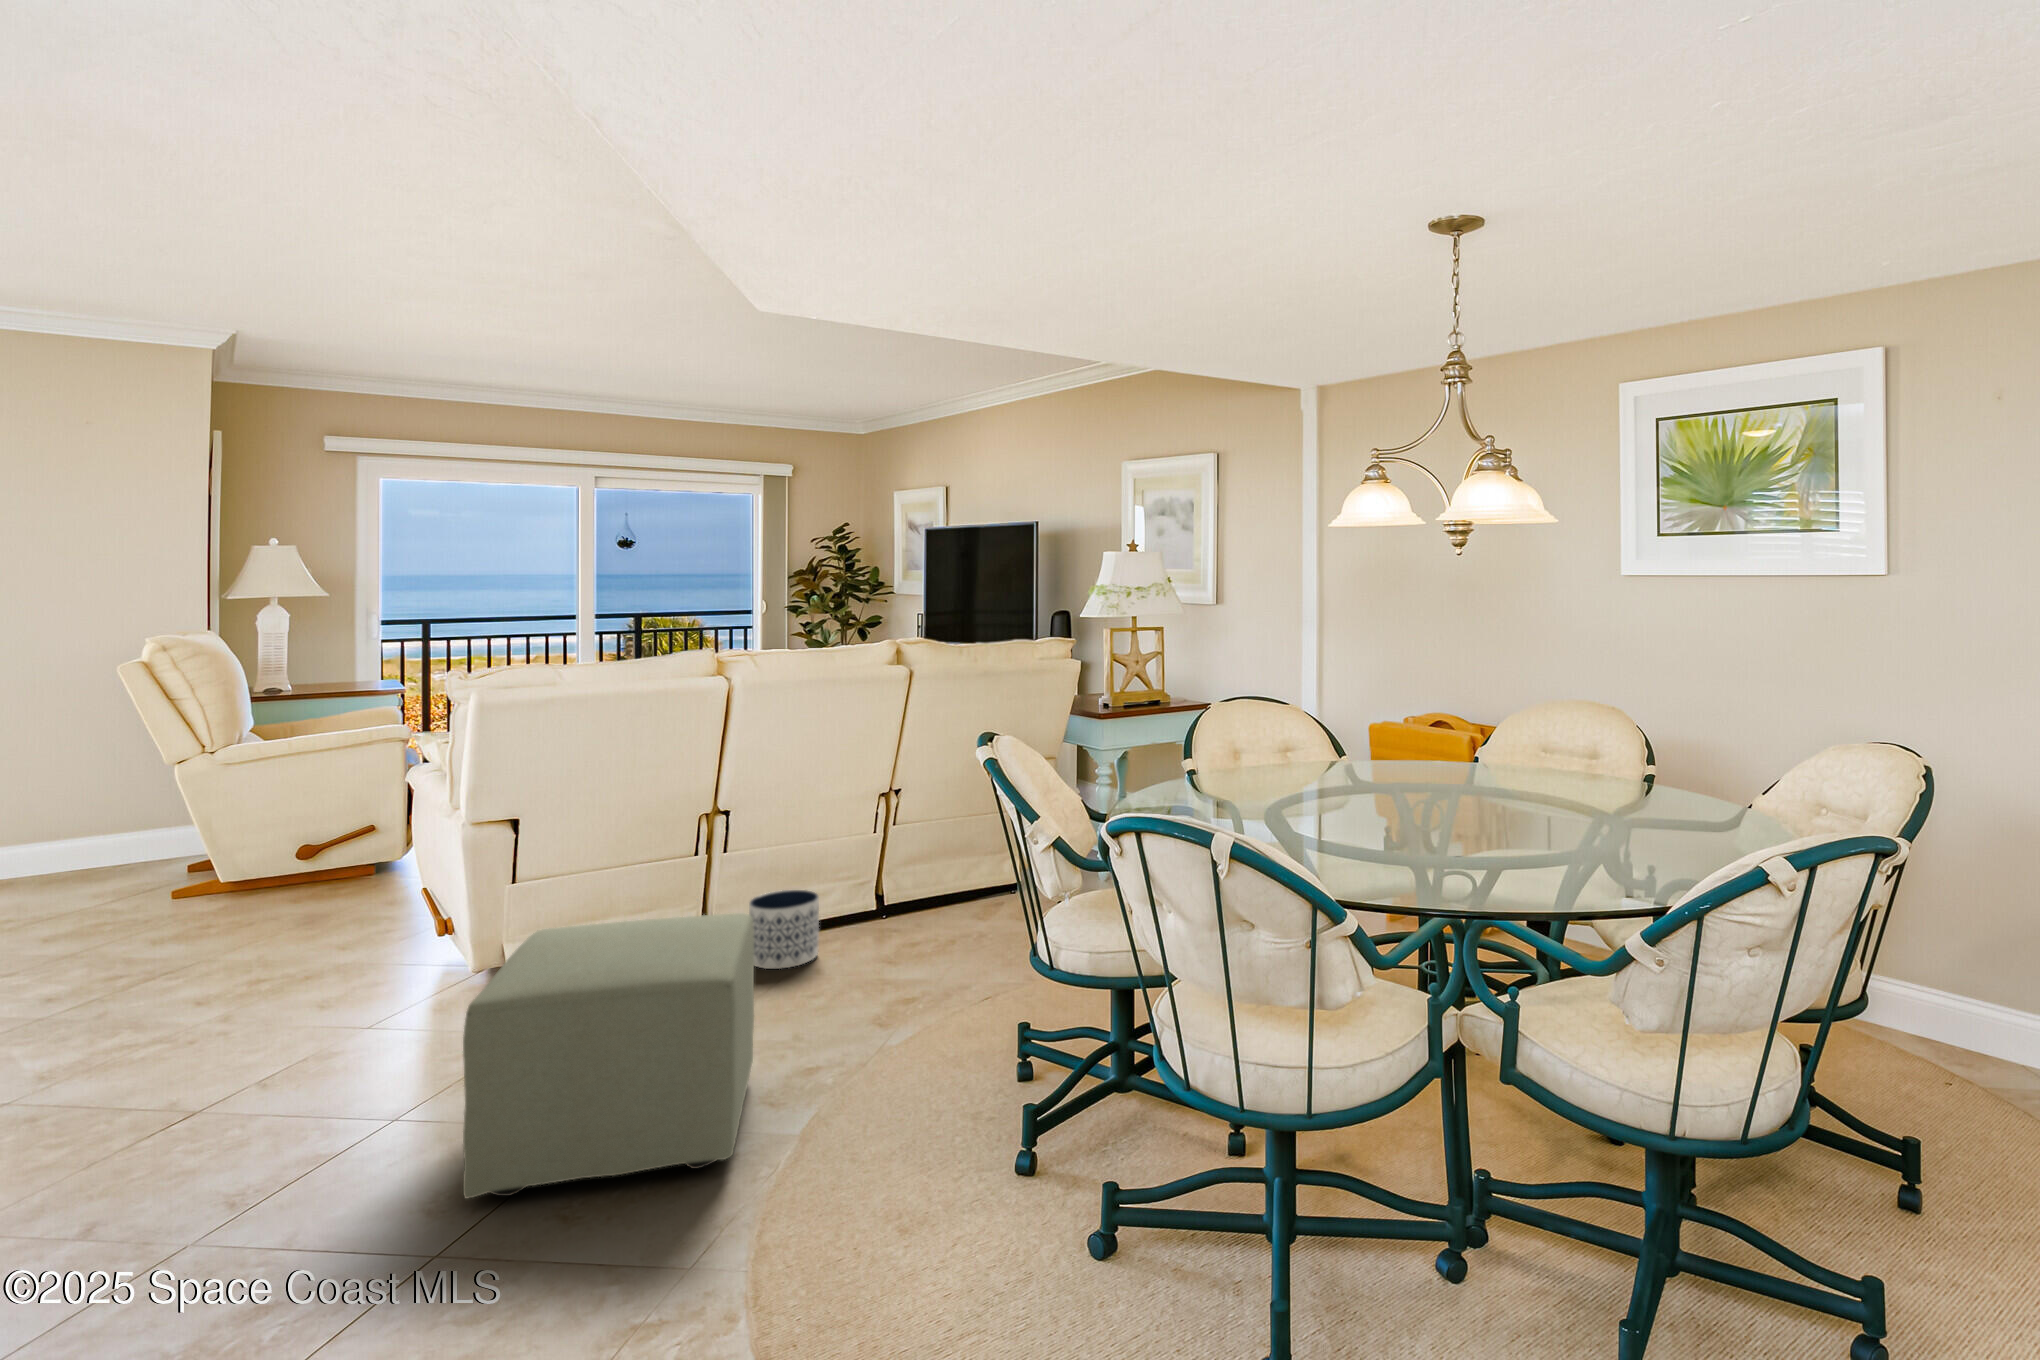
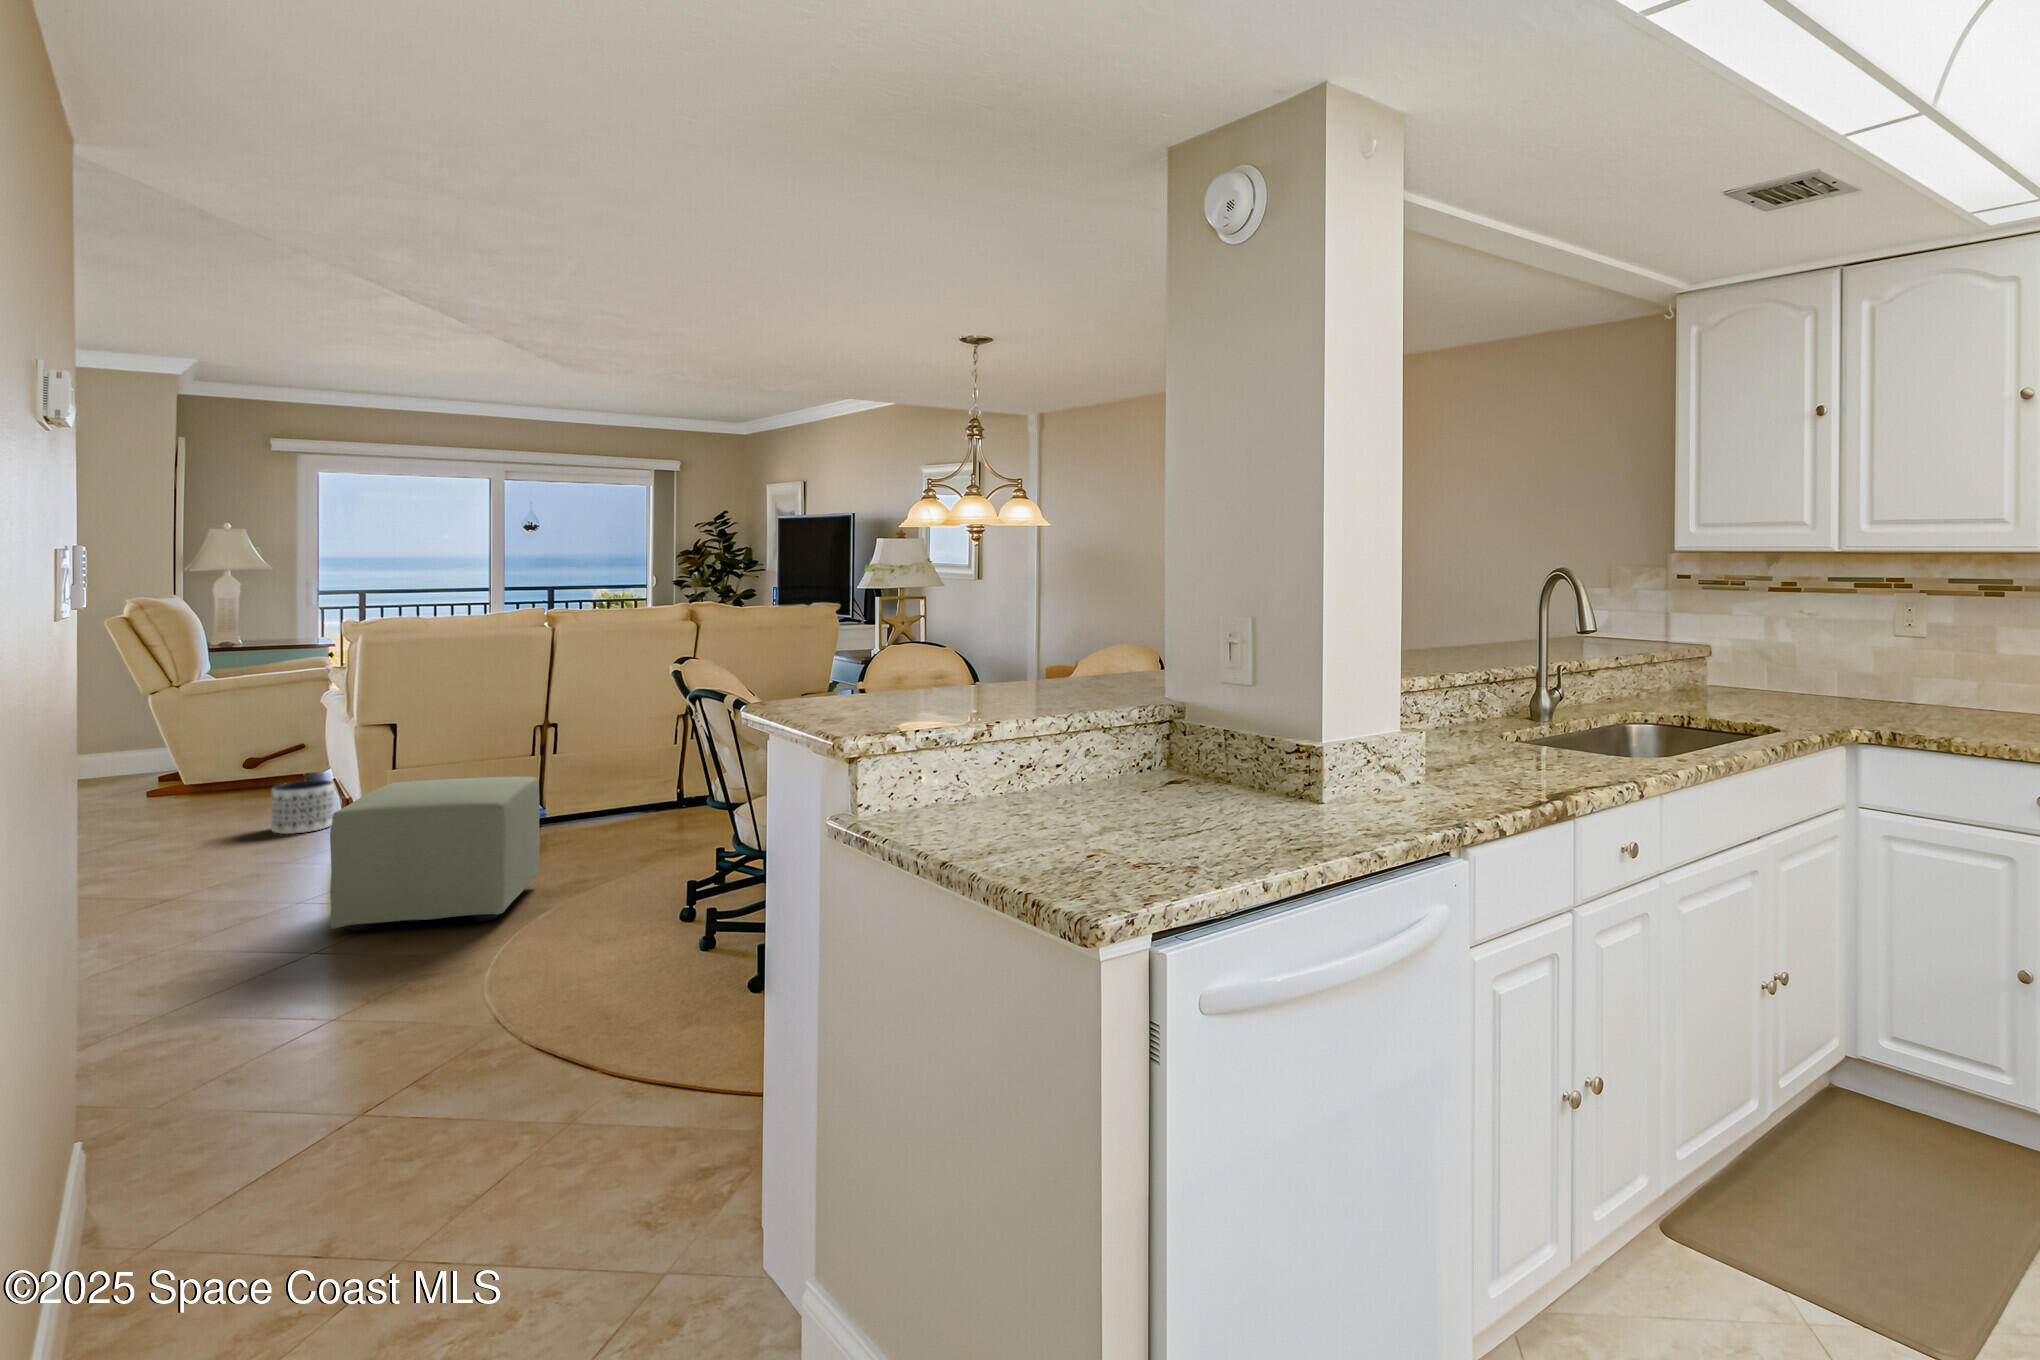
planter: present [749,890,819,969] -> present [271,780,333,834]

